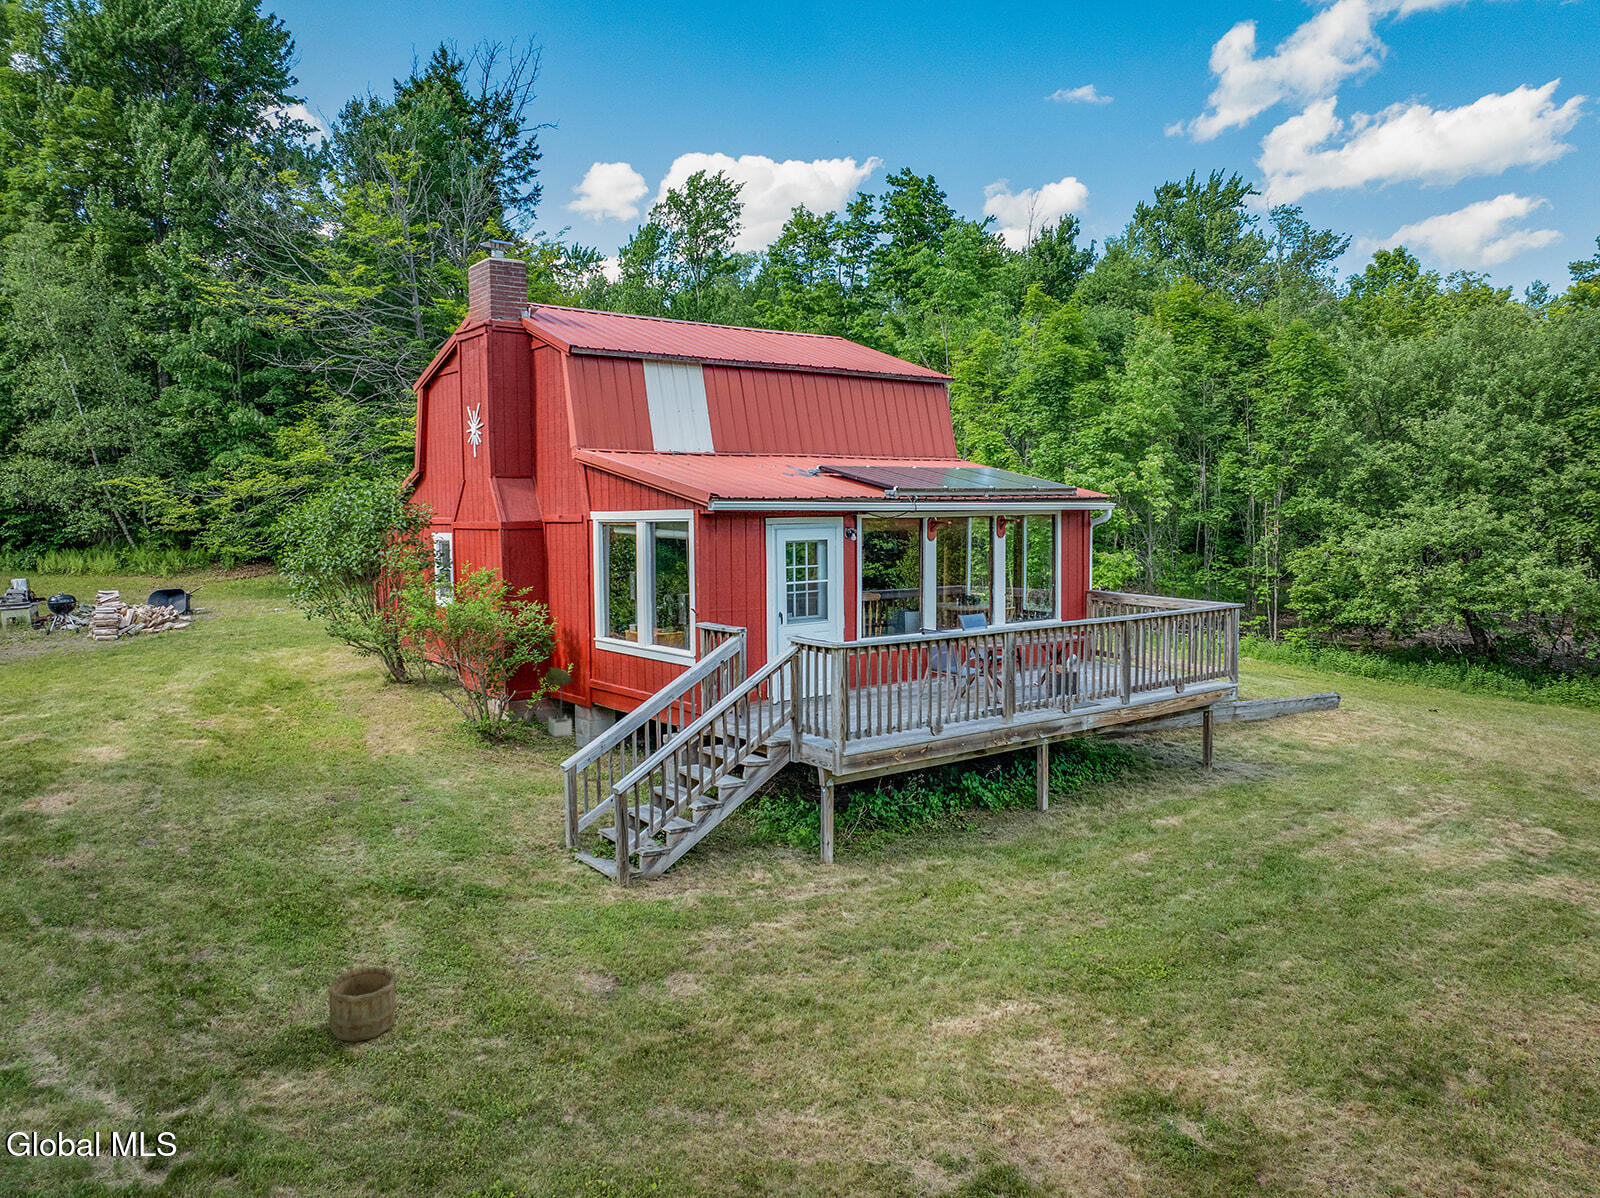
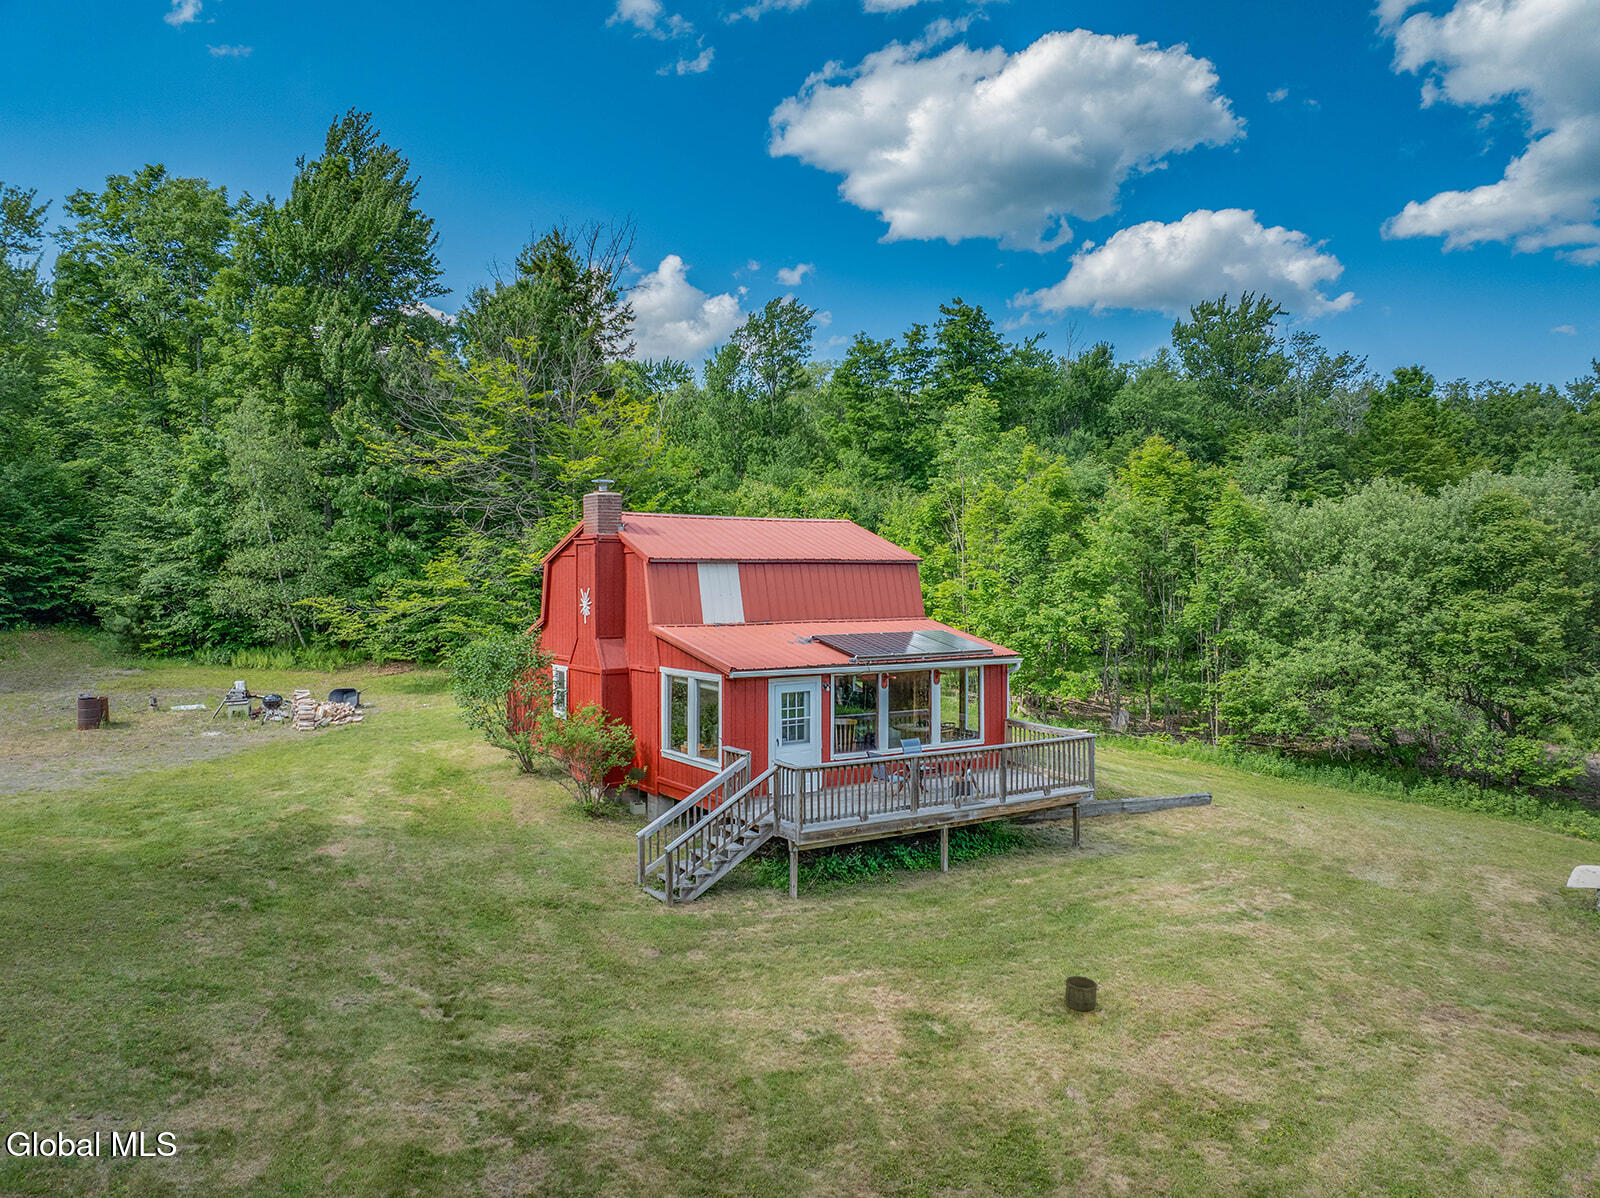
wooden bucket: present [328,967,397,1042] -> present [1065,976,1098,1011]

